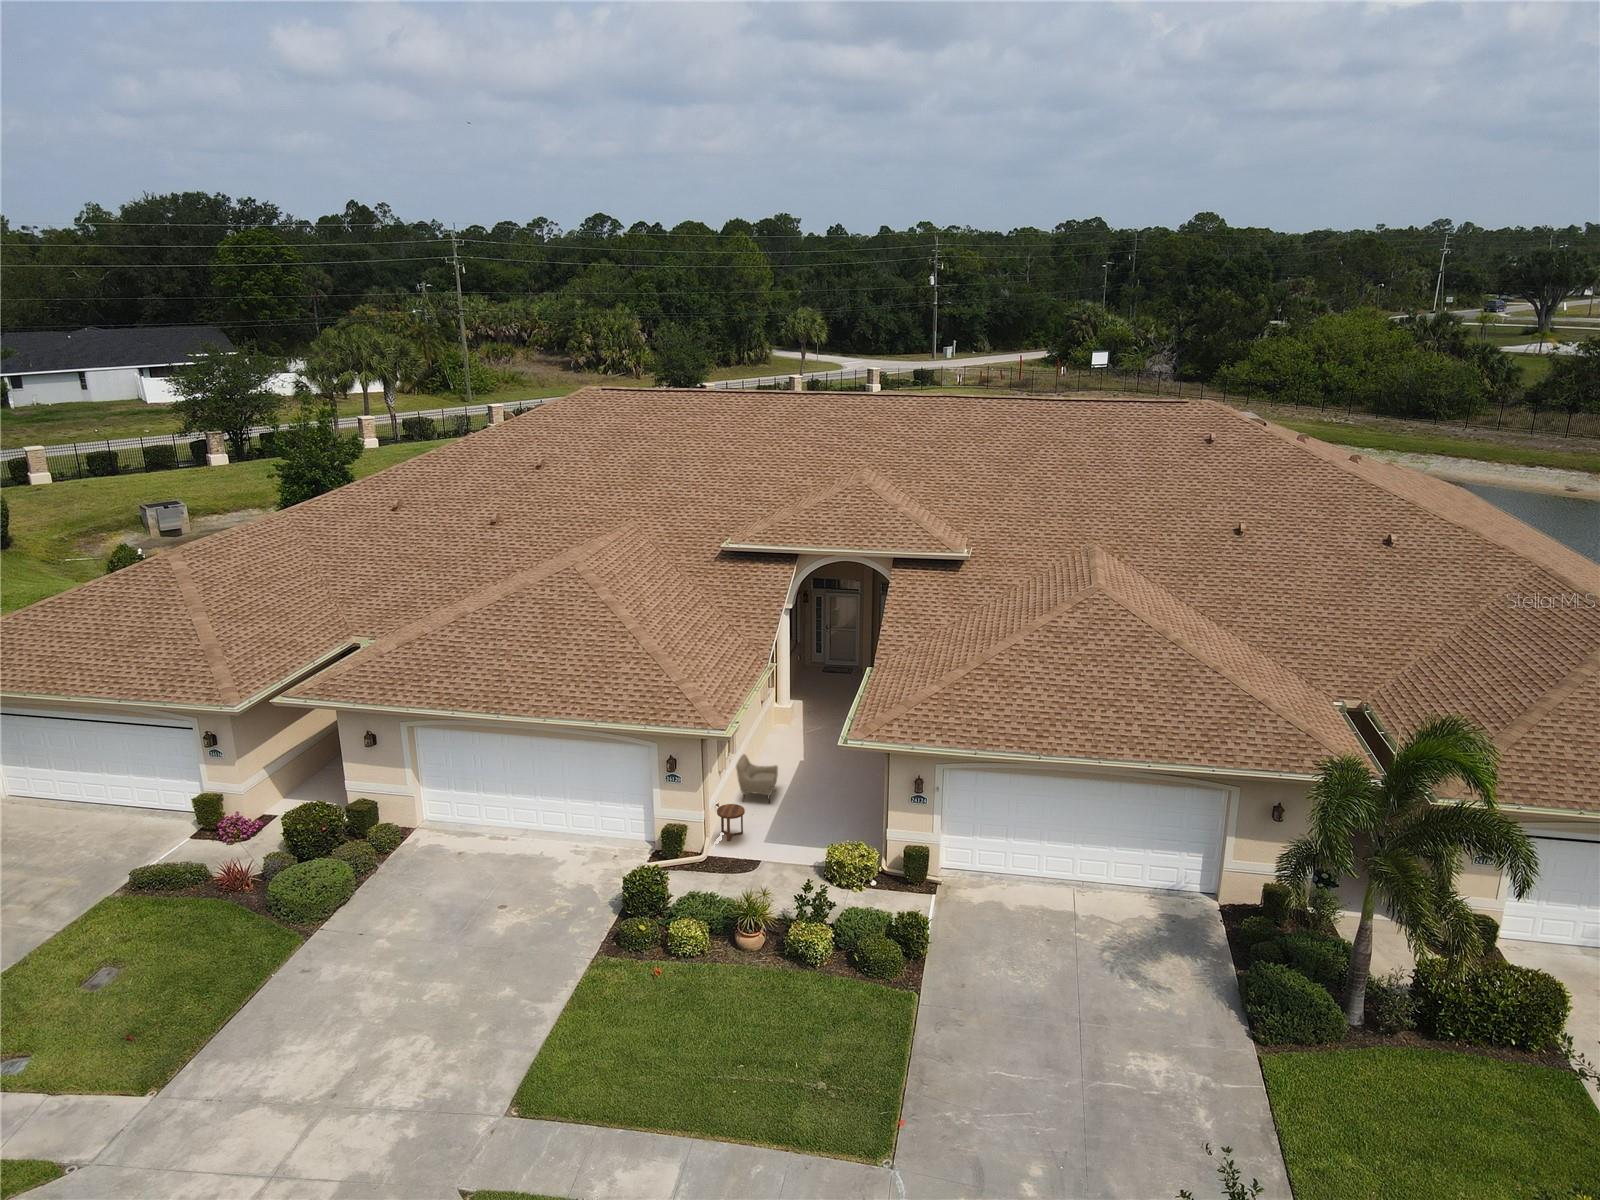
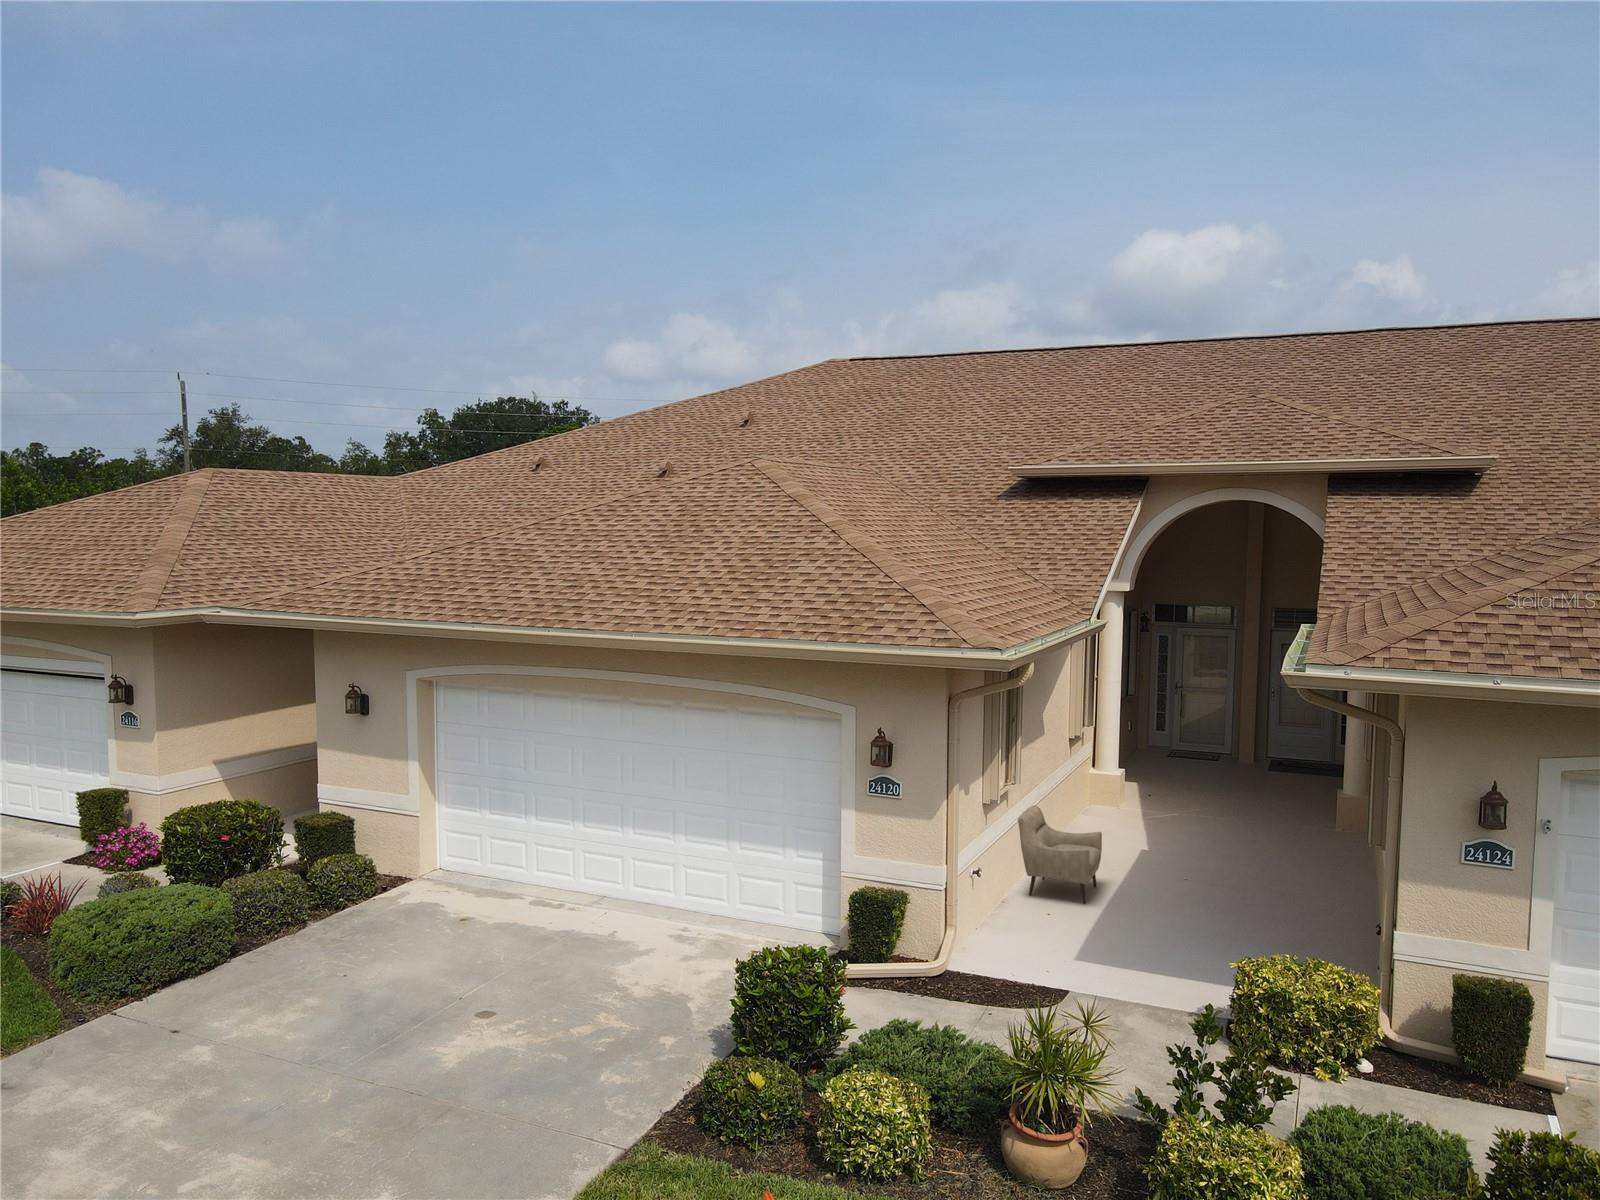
side table: present [717,804,745,841] -> none [974,876,1034,952]

